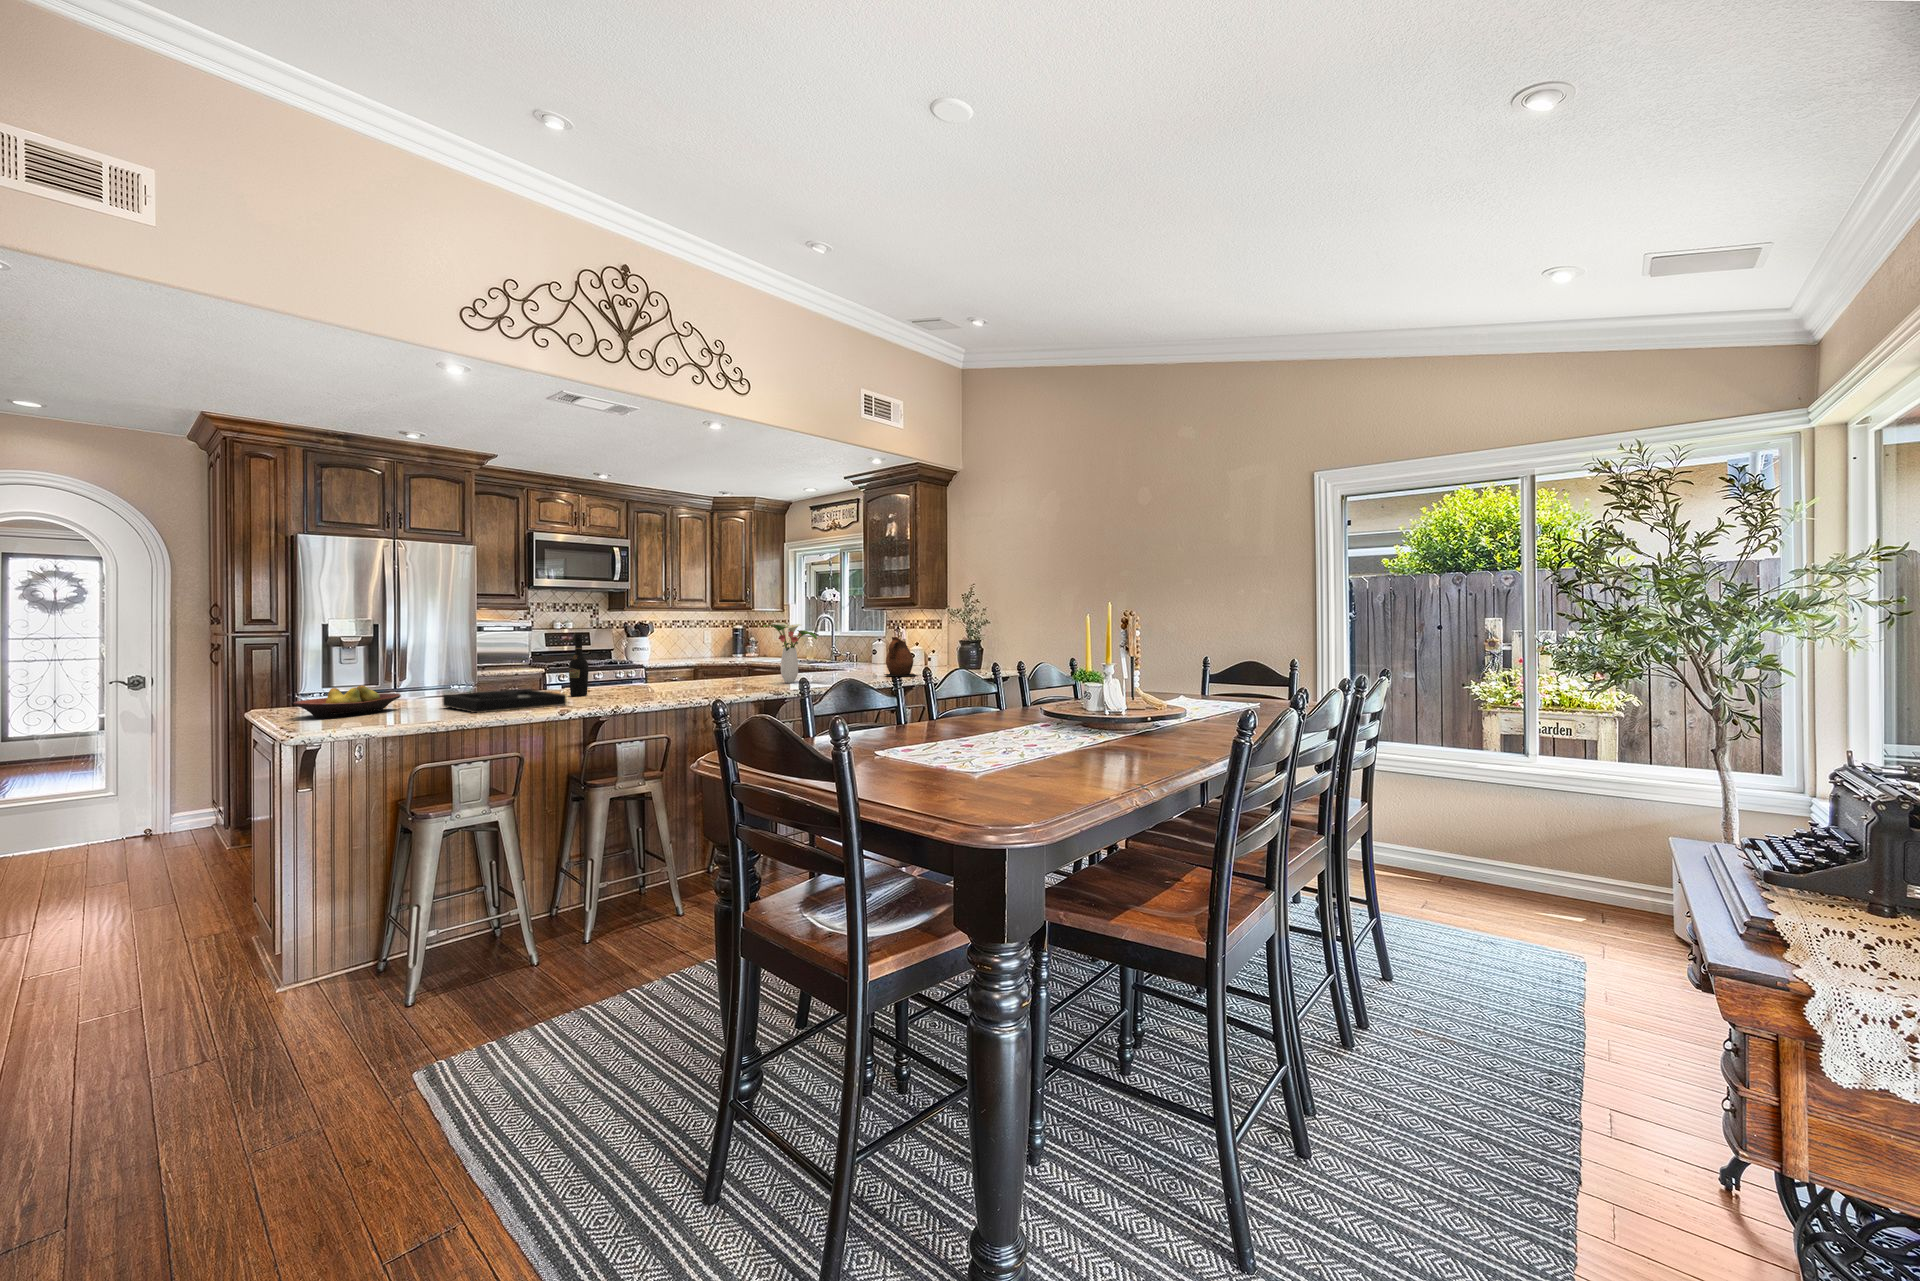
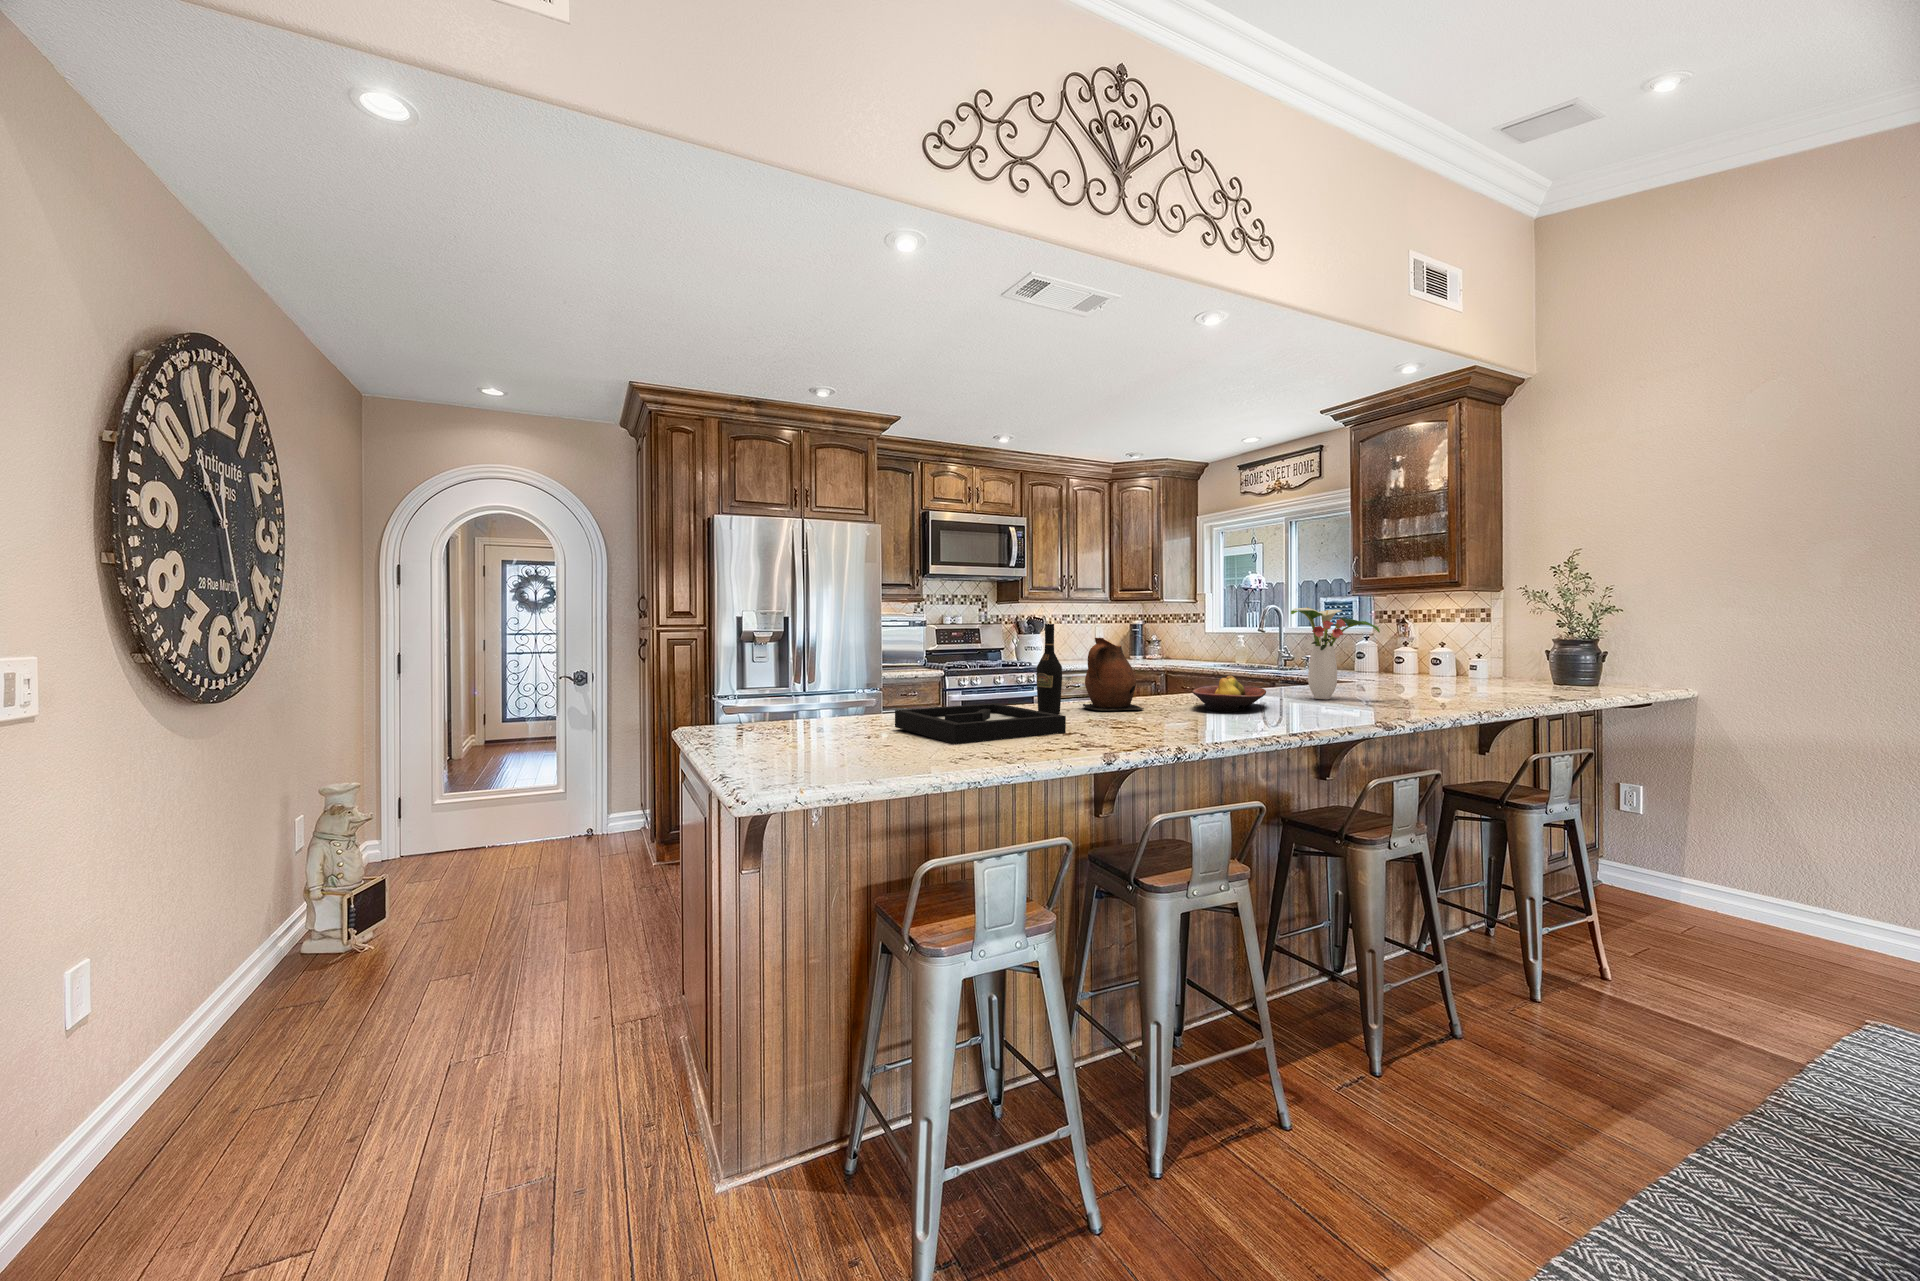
ceramic pitcher: present [884,637,917,676] -> present [1083,638,1144,711]
fruit bowl: present [293,685,401,718] -> present [1192,676,1266,712]

